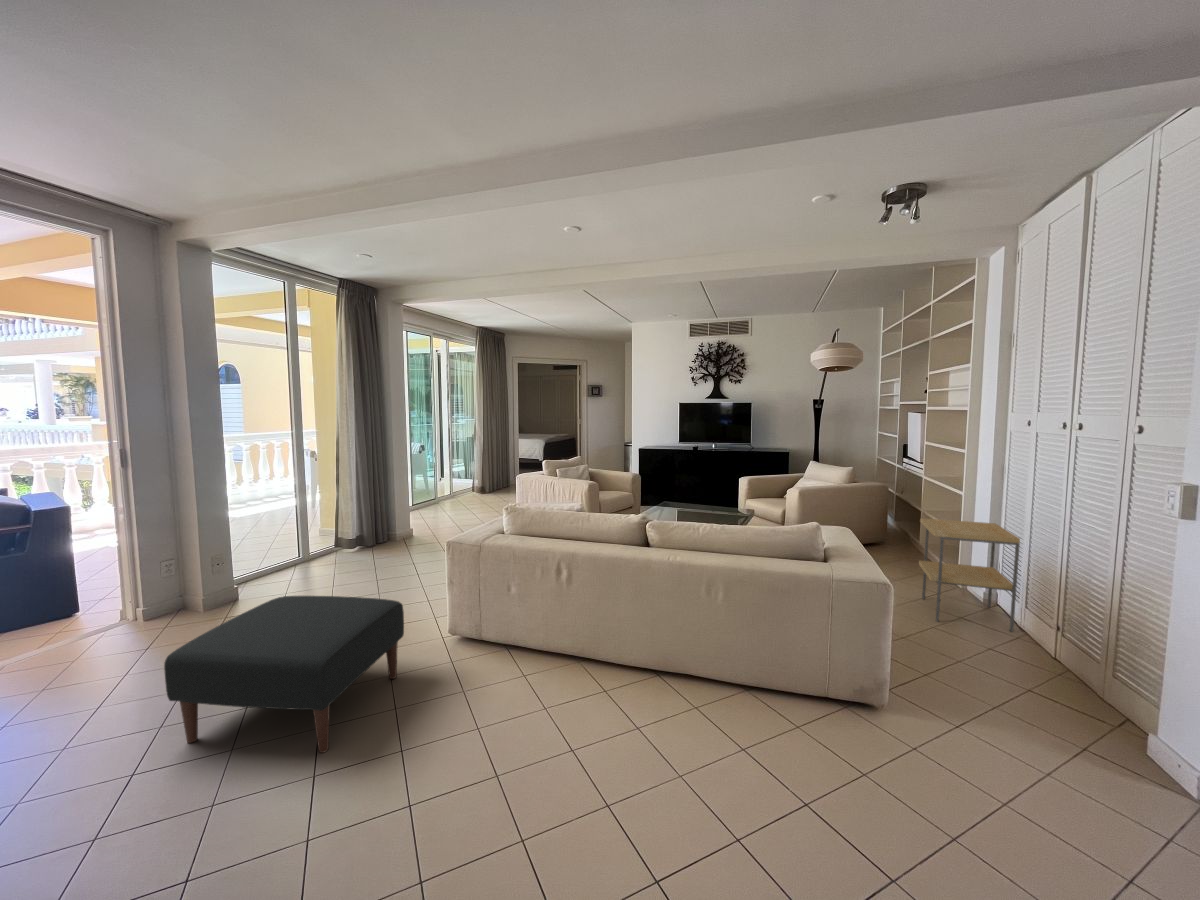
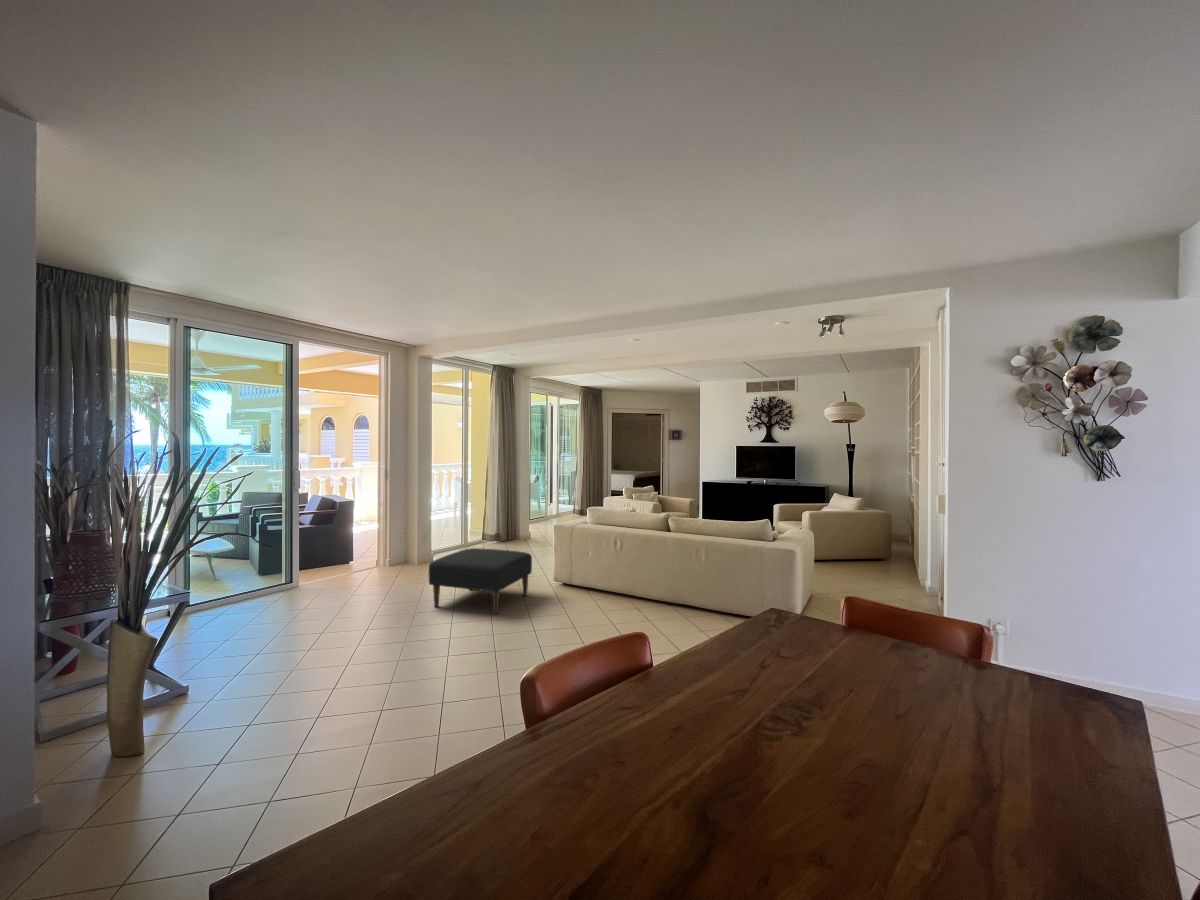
side table: present [919,518,1020,632] -> none [872,530,928,606]

